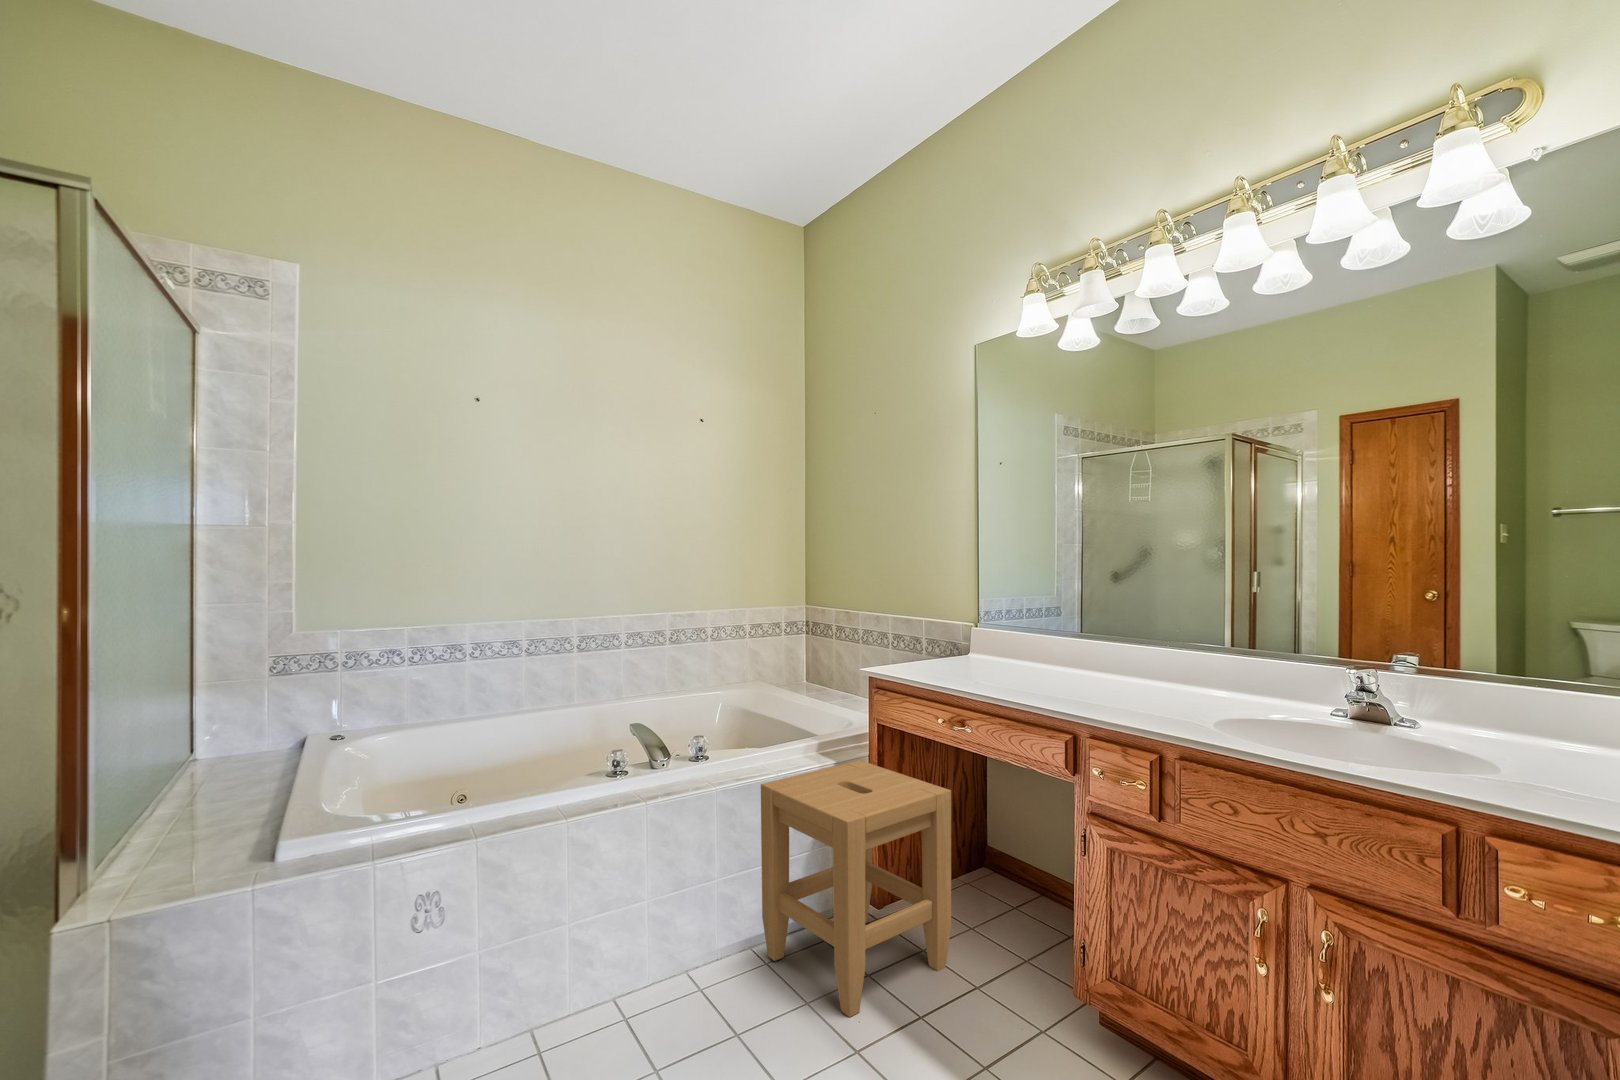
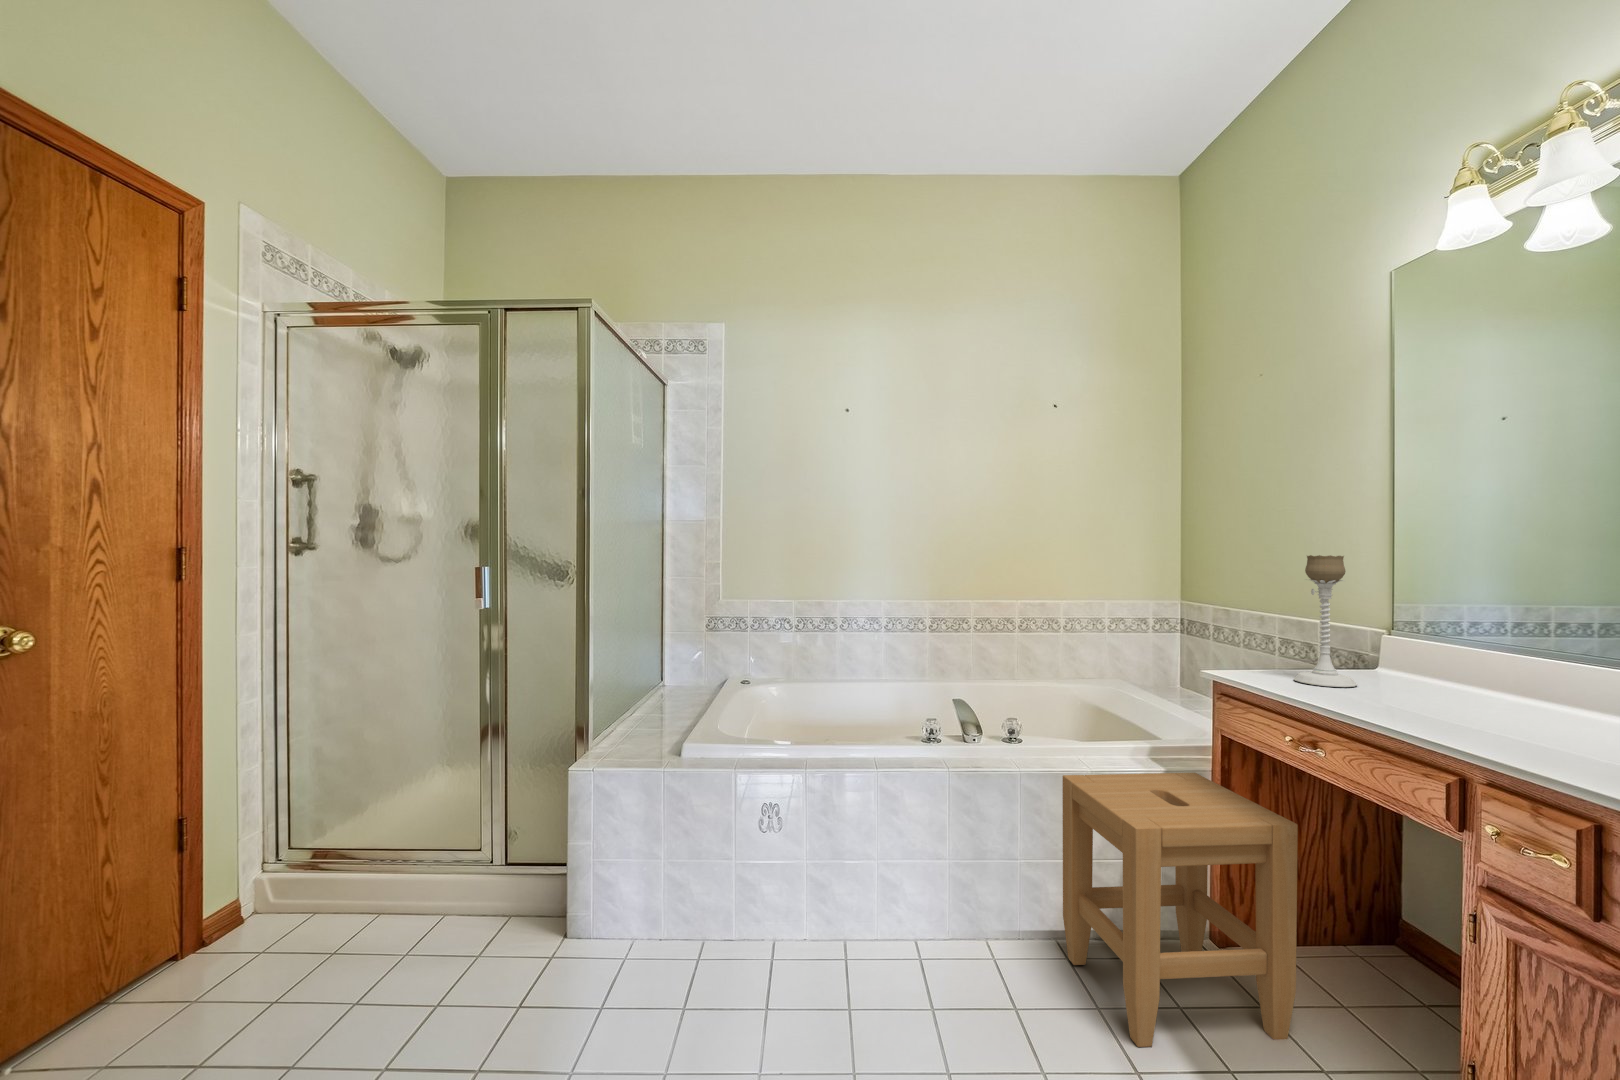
candle holder: none [929,569,972,674] -> present [1294,555,1358,687]

